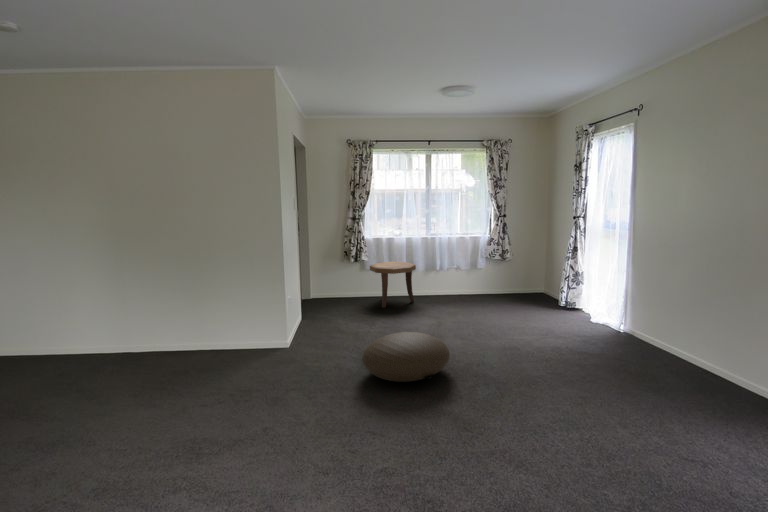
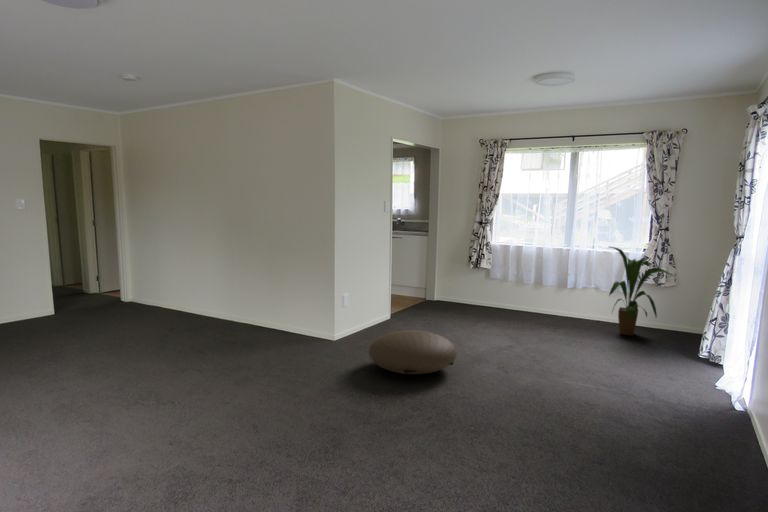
house plant: none [470,232,515,301] -> present [609,247,672,336]
side table: present [370,262,416,308] -> none [485,271,535,319]

